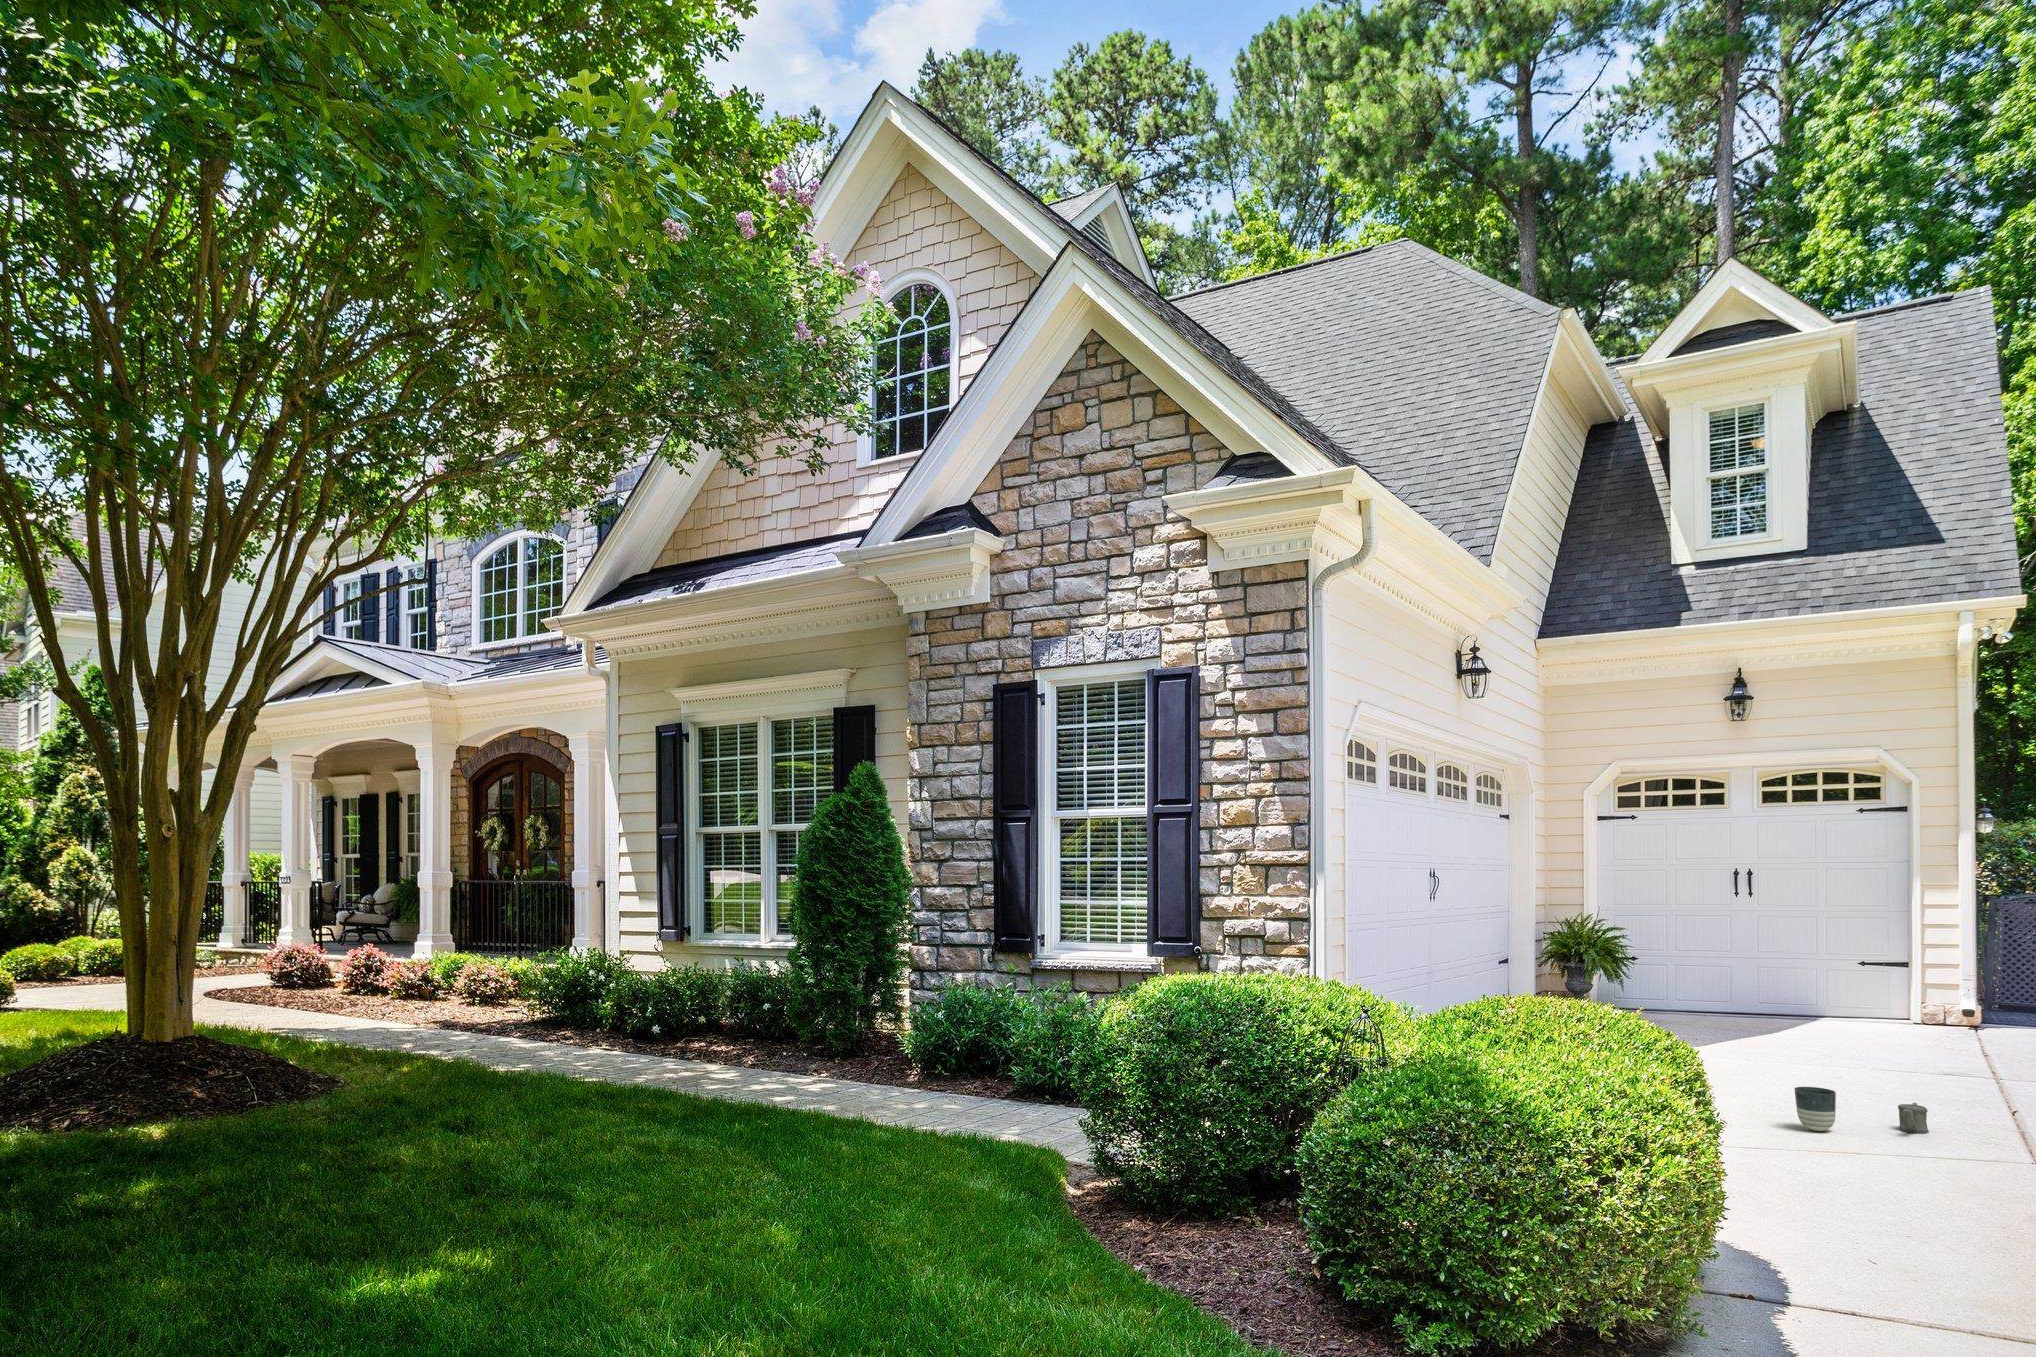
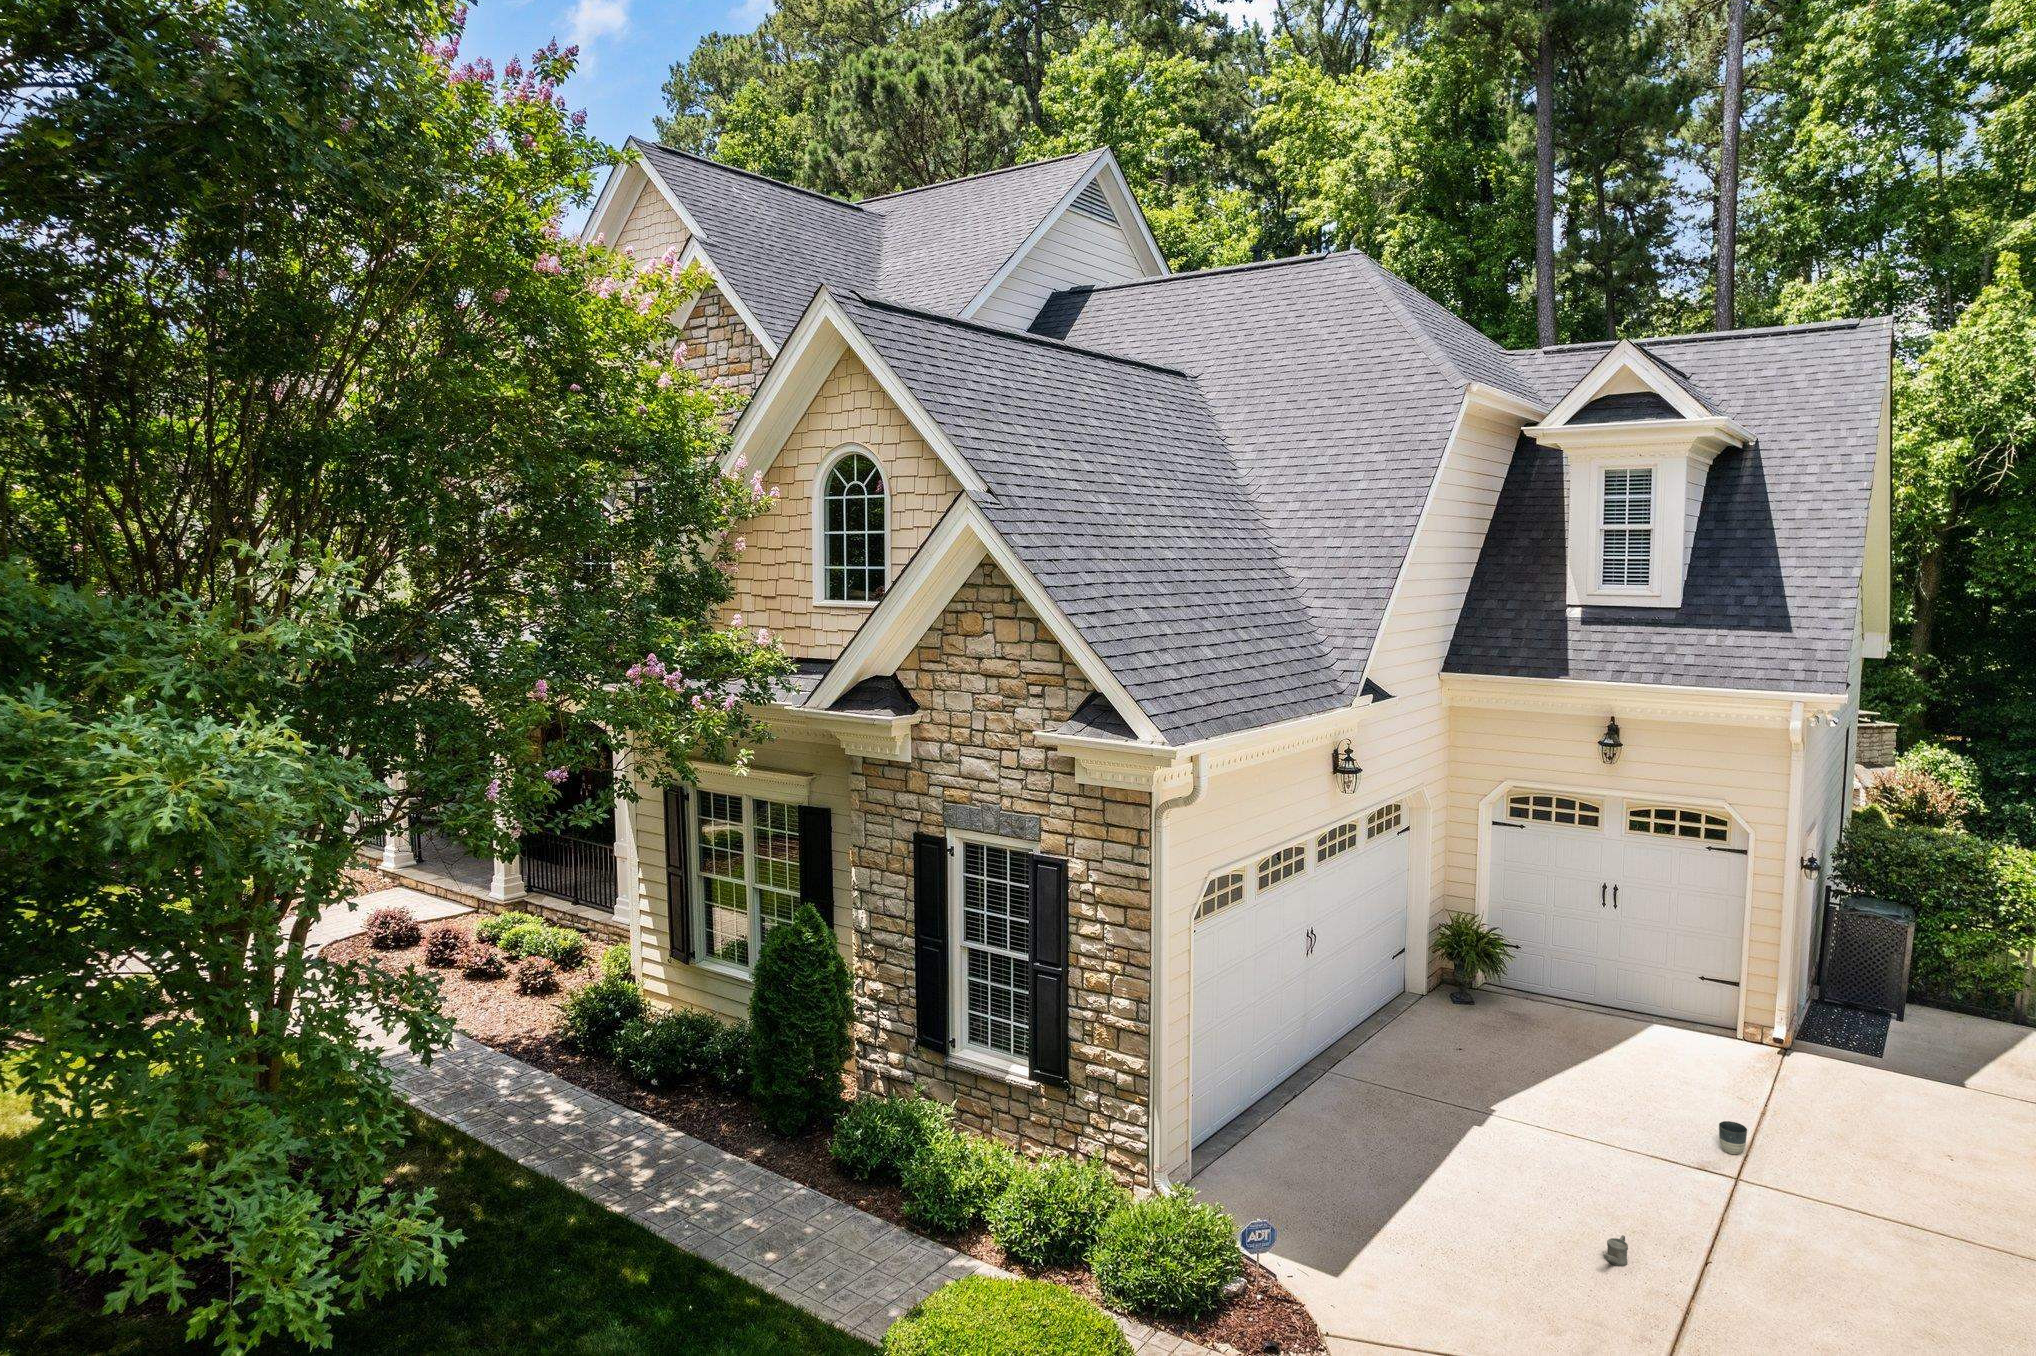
planter: present [1794,1087,1836,1131] -> present [1719,1121,1747,1154]

